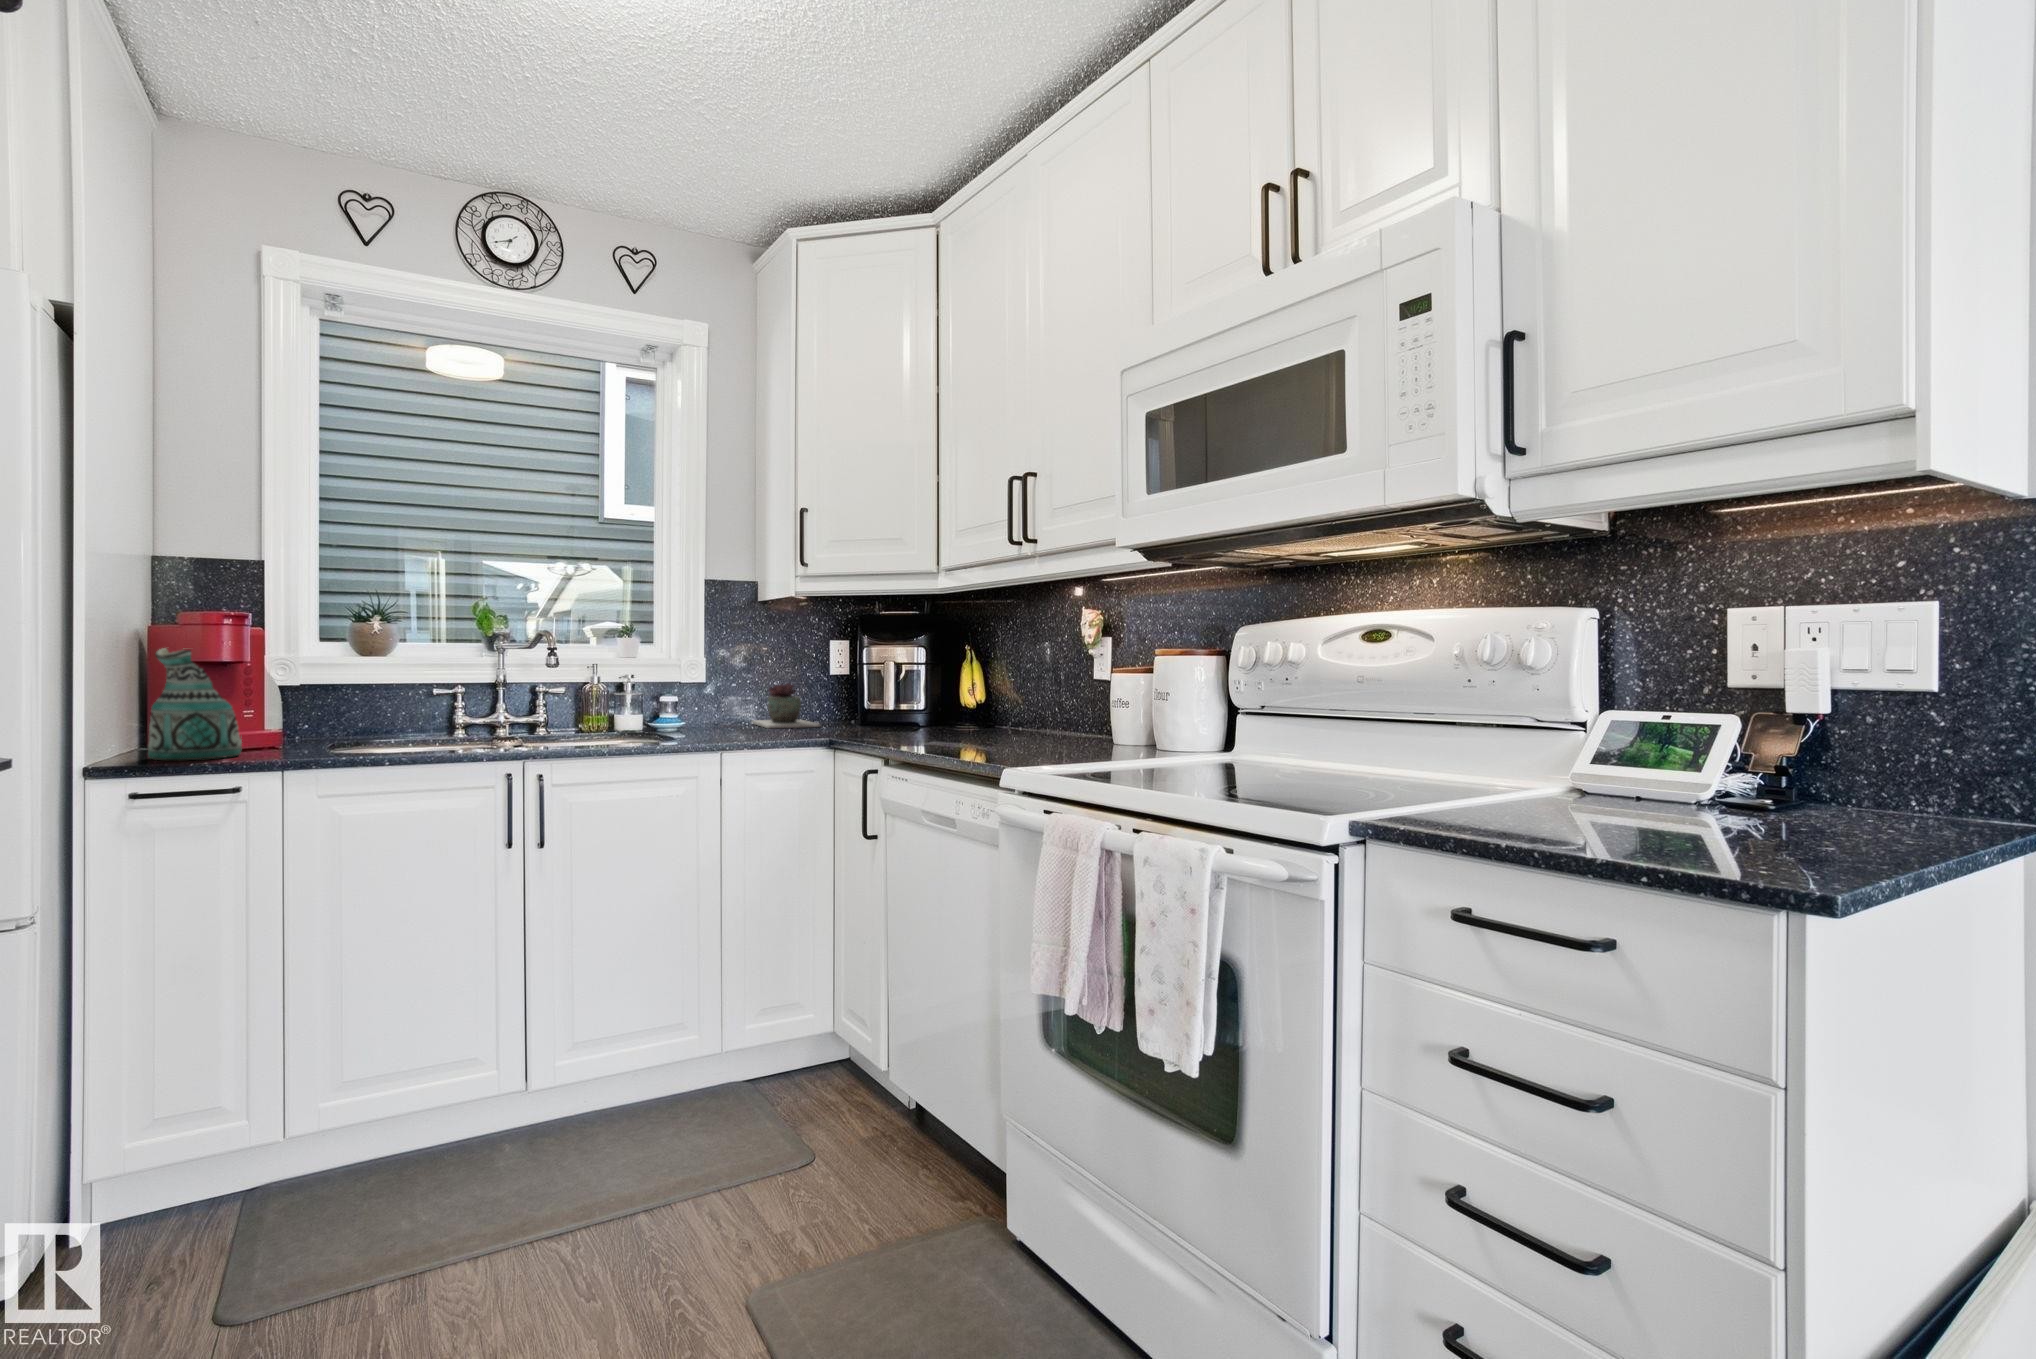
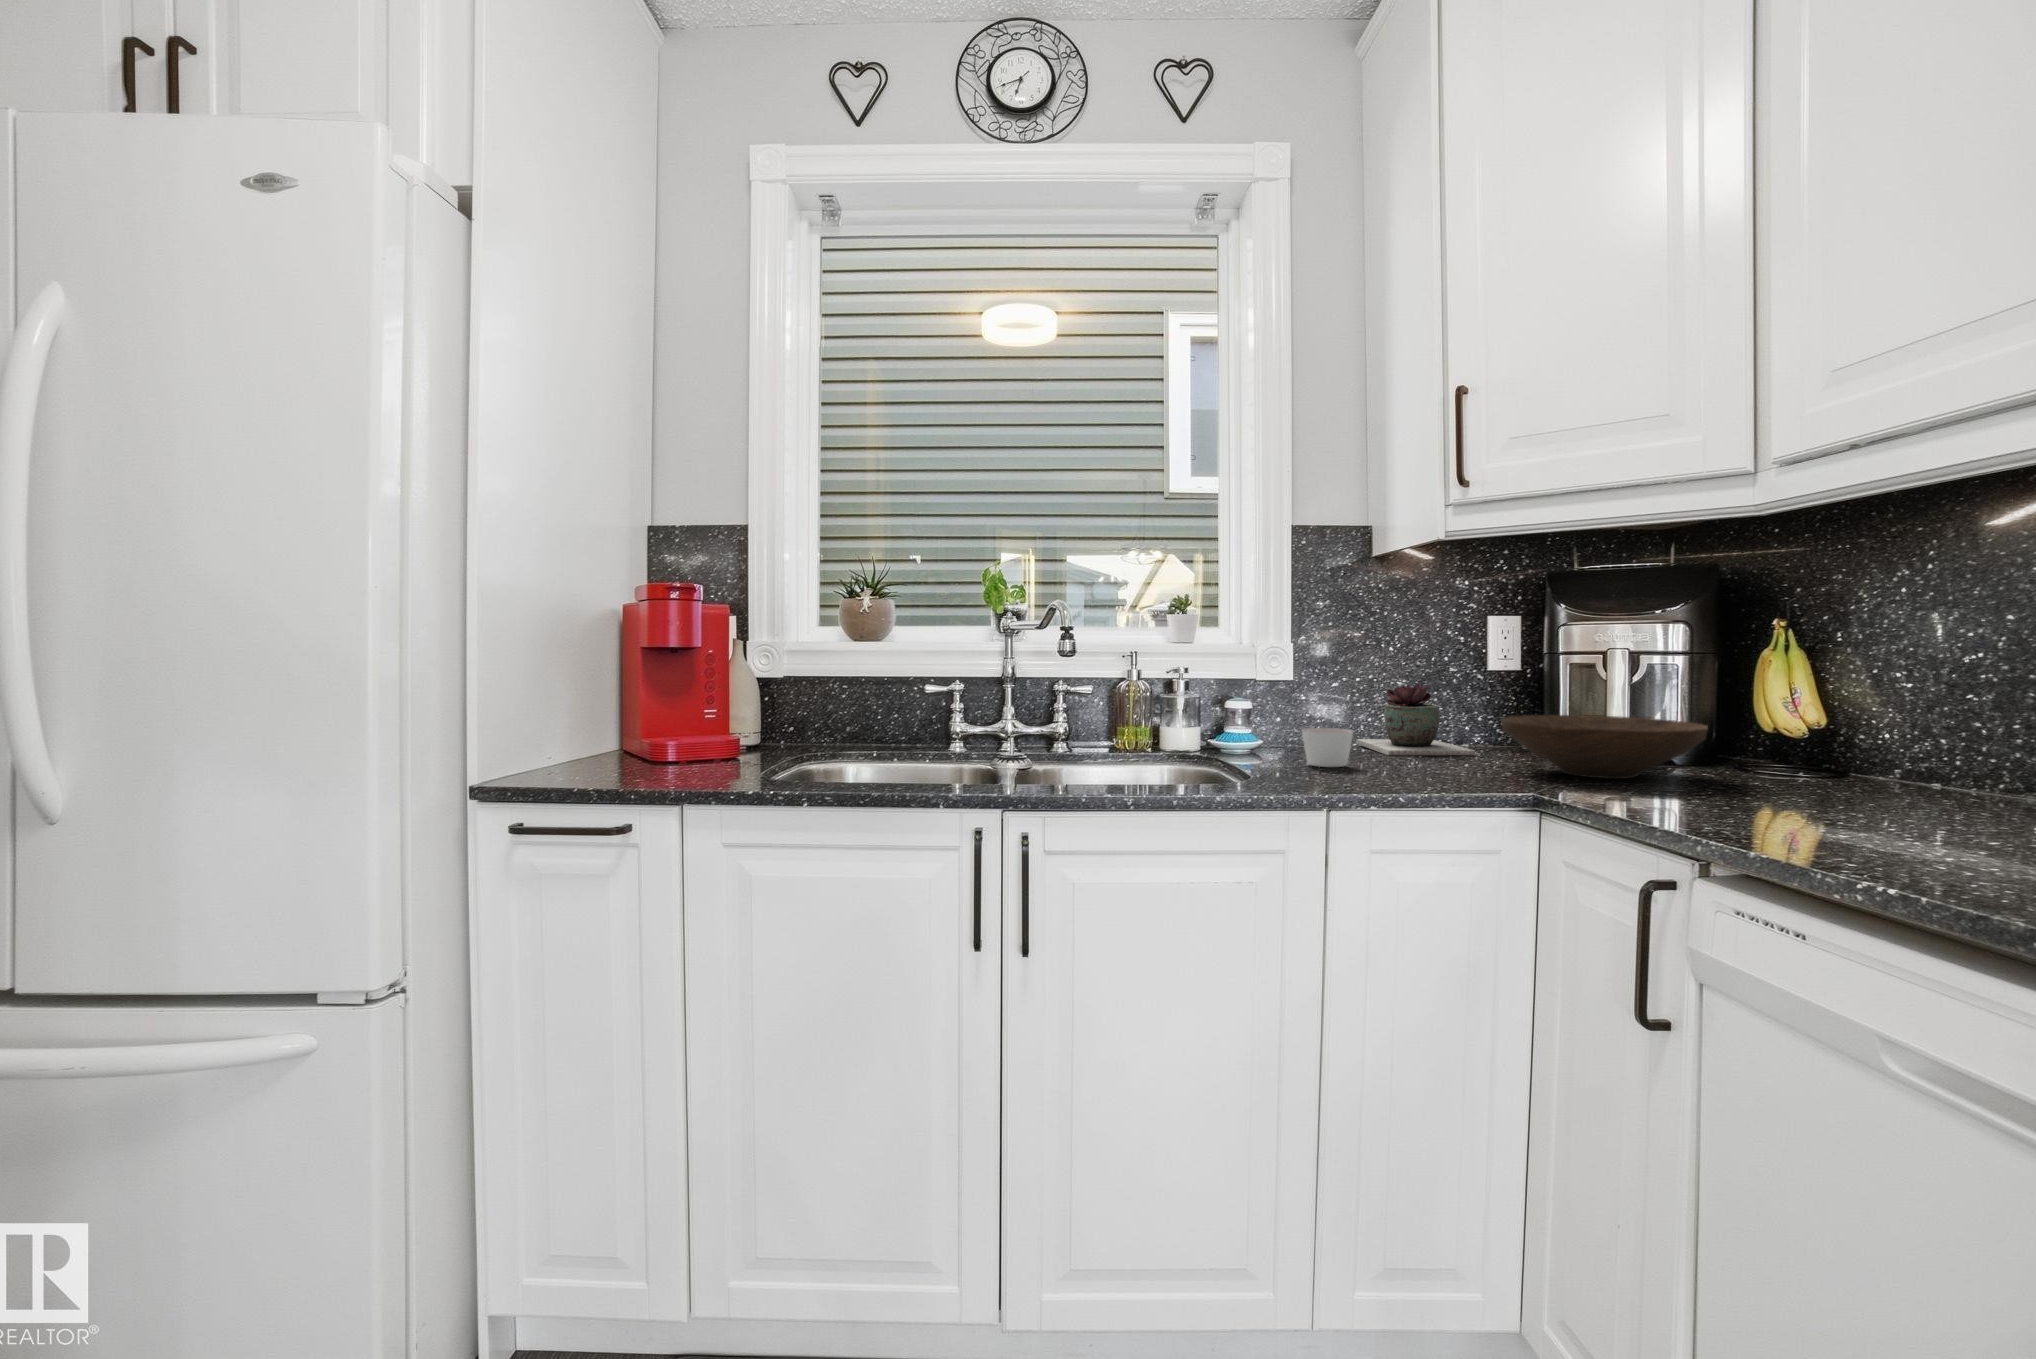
ceramic pitcher: present [148,648,242,760] -> none [561,629,695,782]
wooden bowl: none [827,700,926,734] -> present [1501,715,1708,779]
candle: none [712,711,744,735] -> present [1302,728,1353,767]

